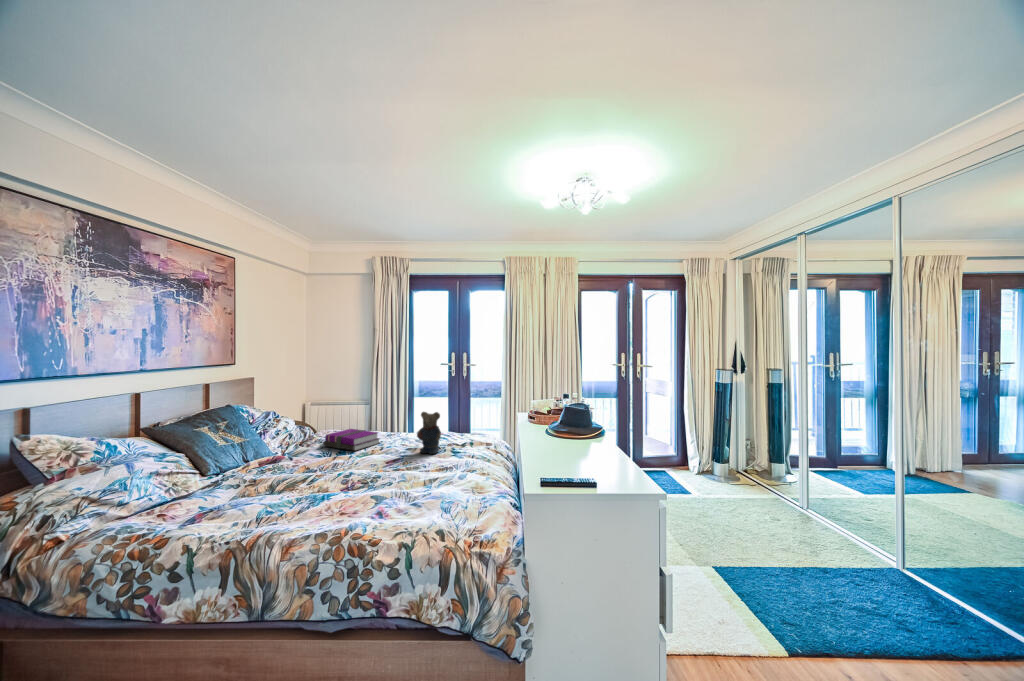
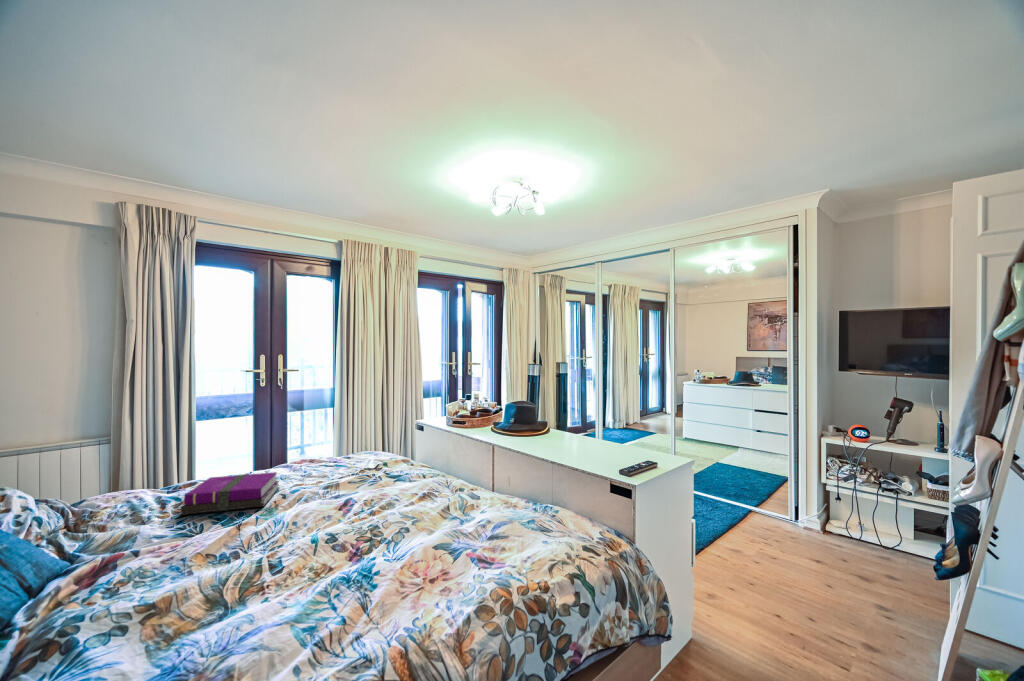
teddy bear: present [417,412,441,454] -> none [362,428,396,484]

